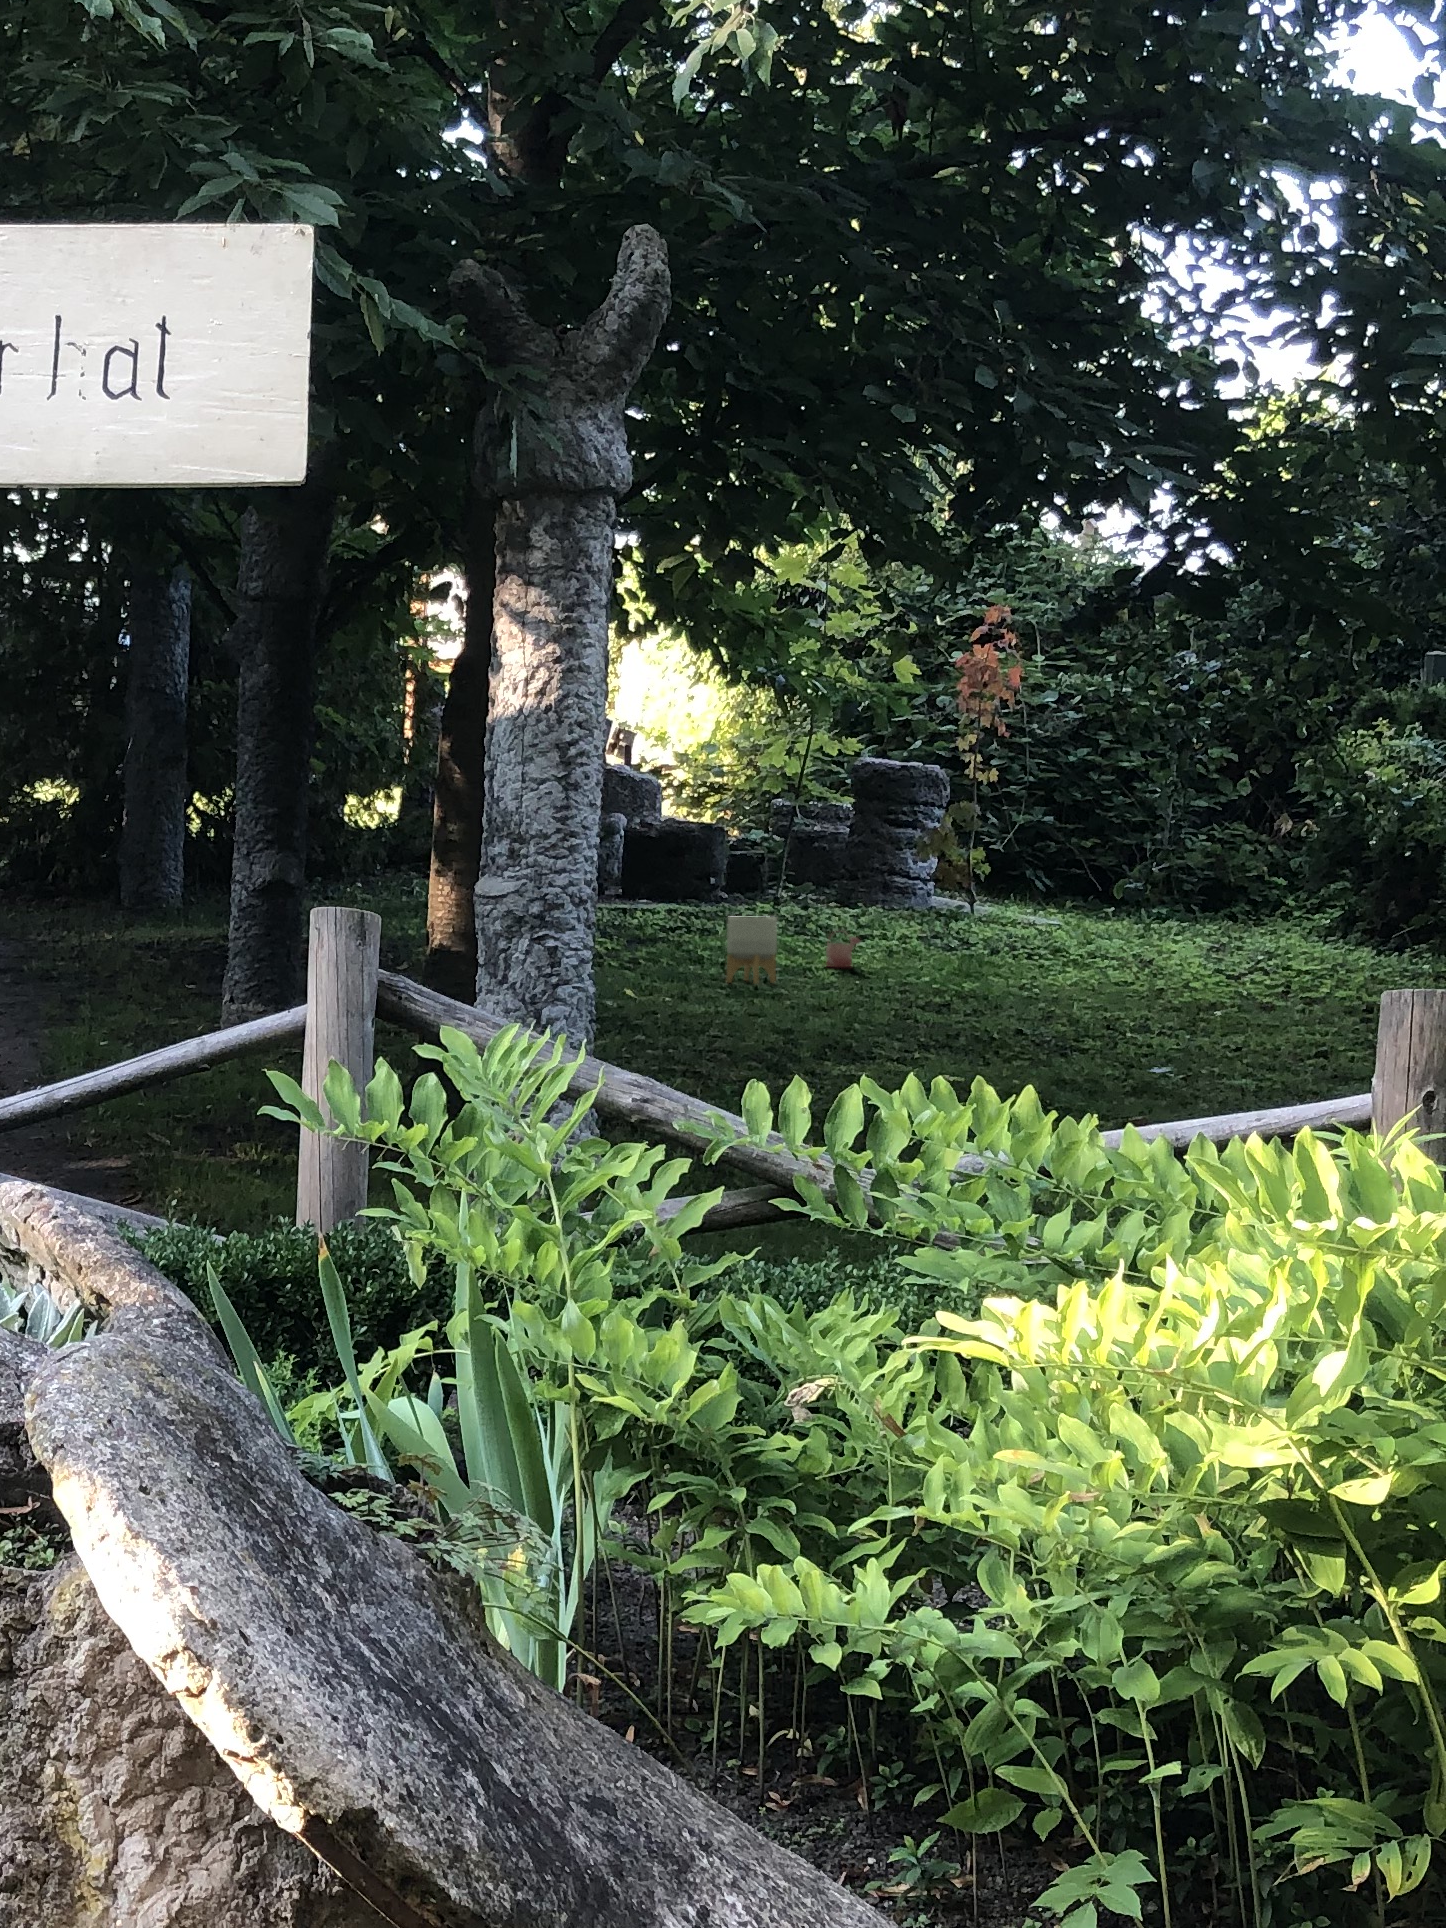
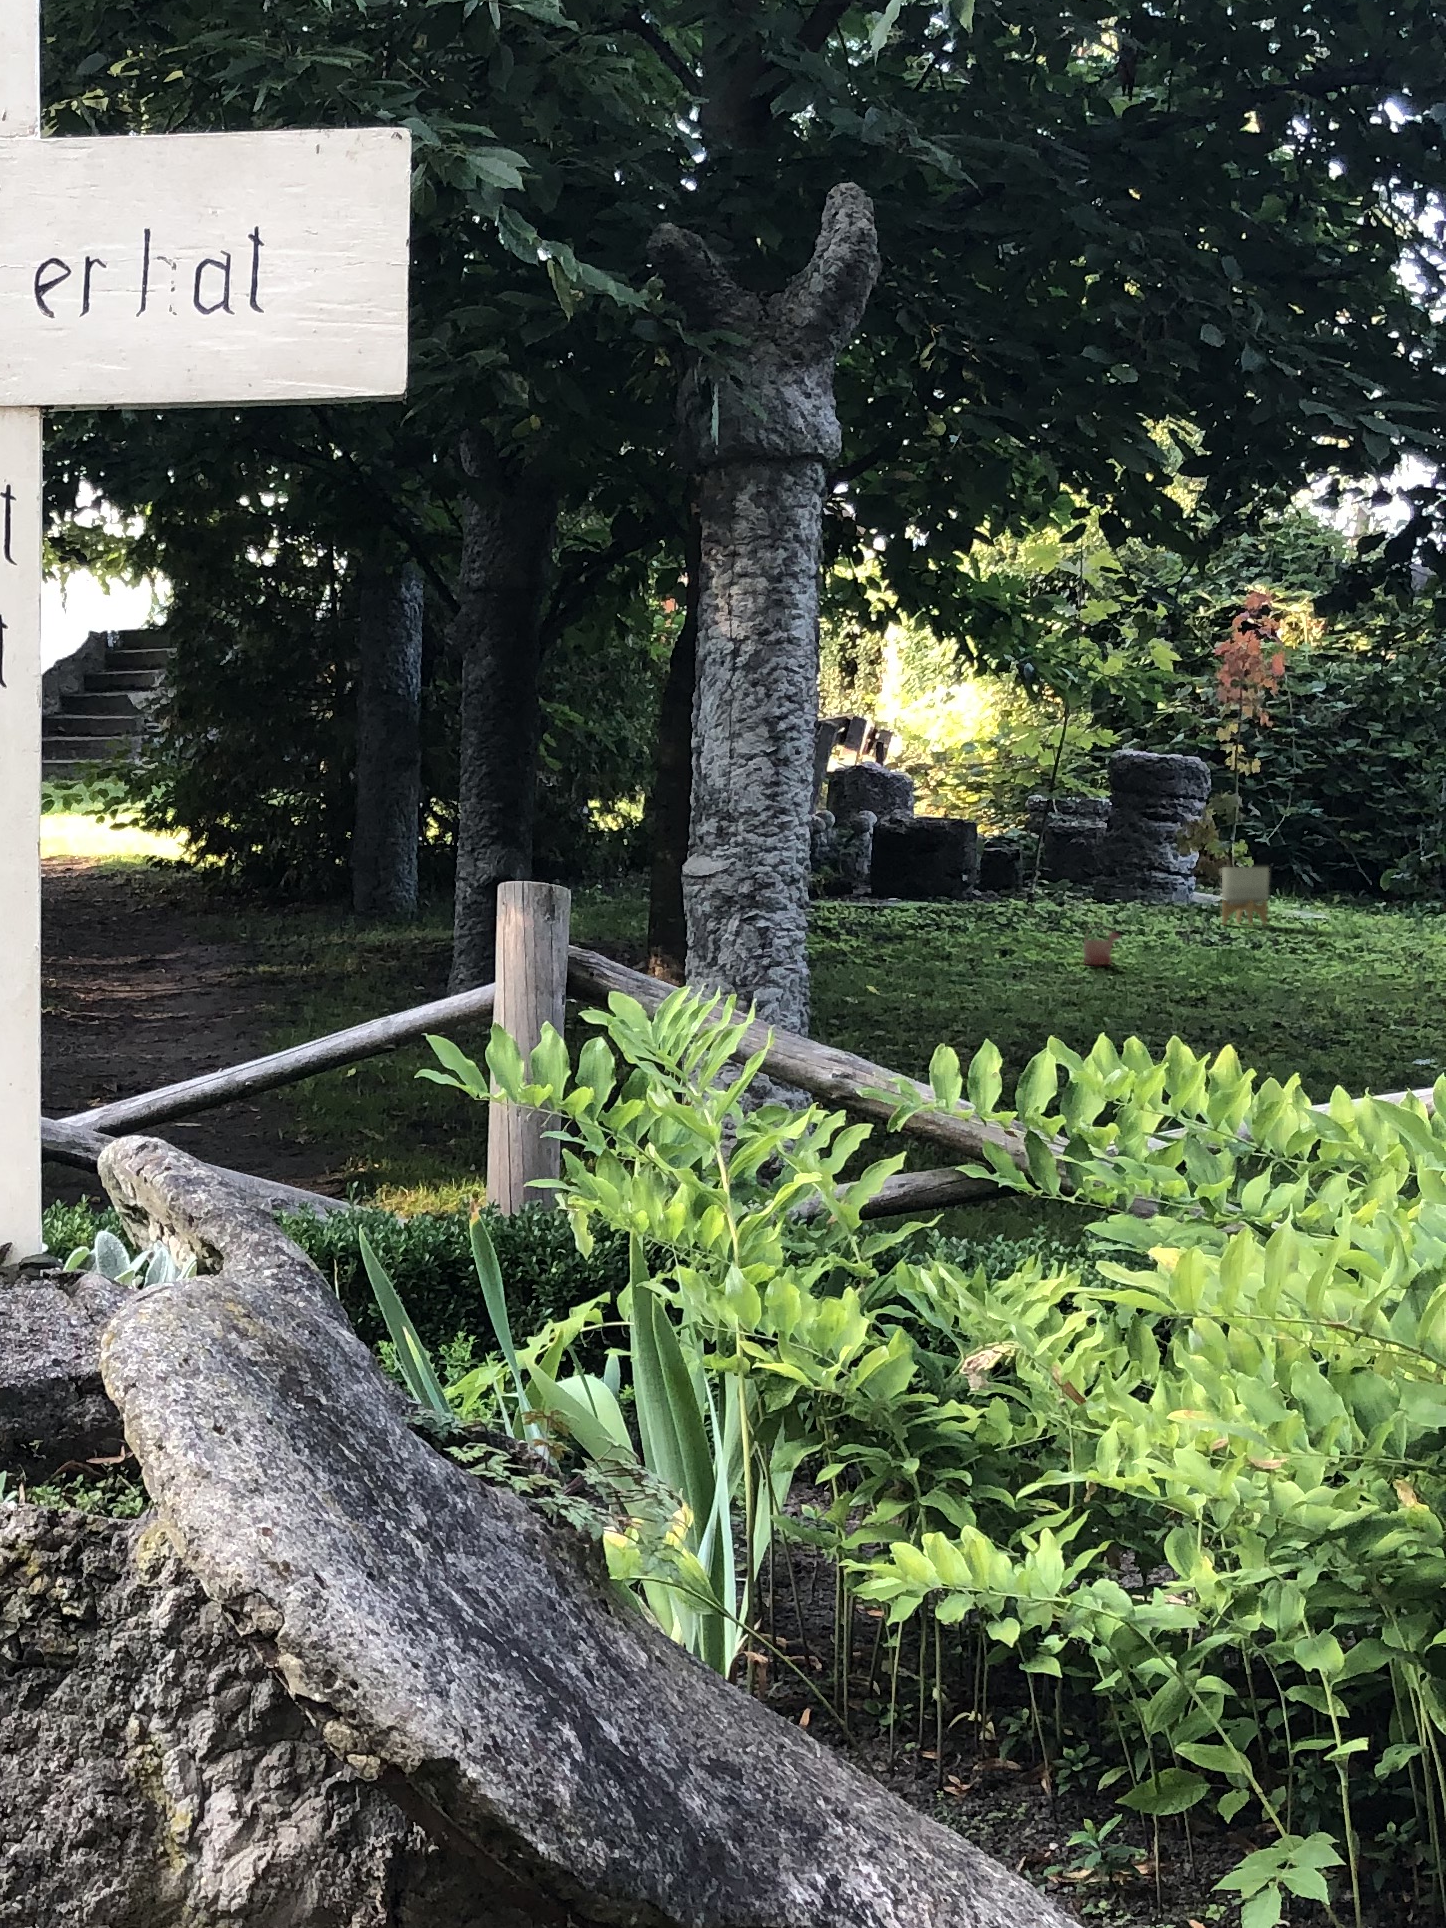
planter: present [727,916,777,984] -> present [1222,867,1269,925]

